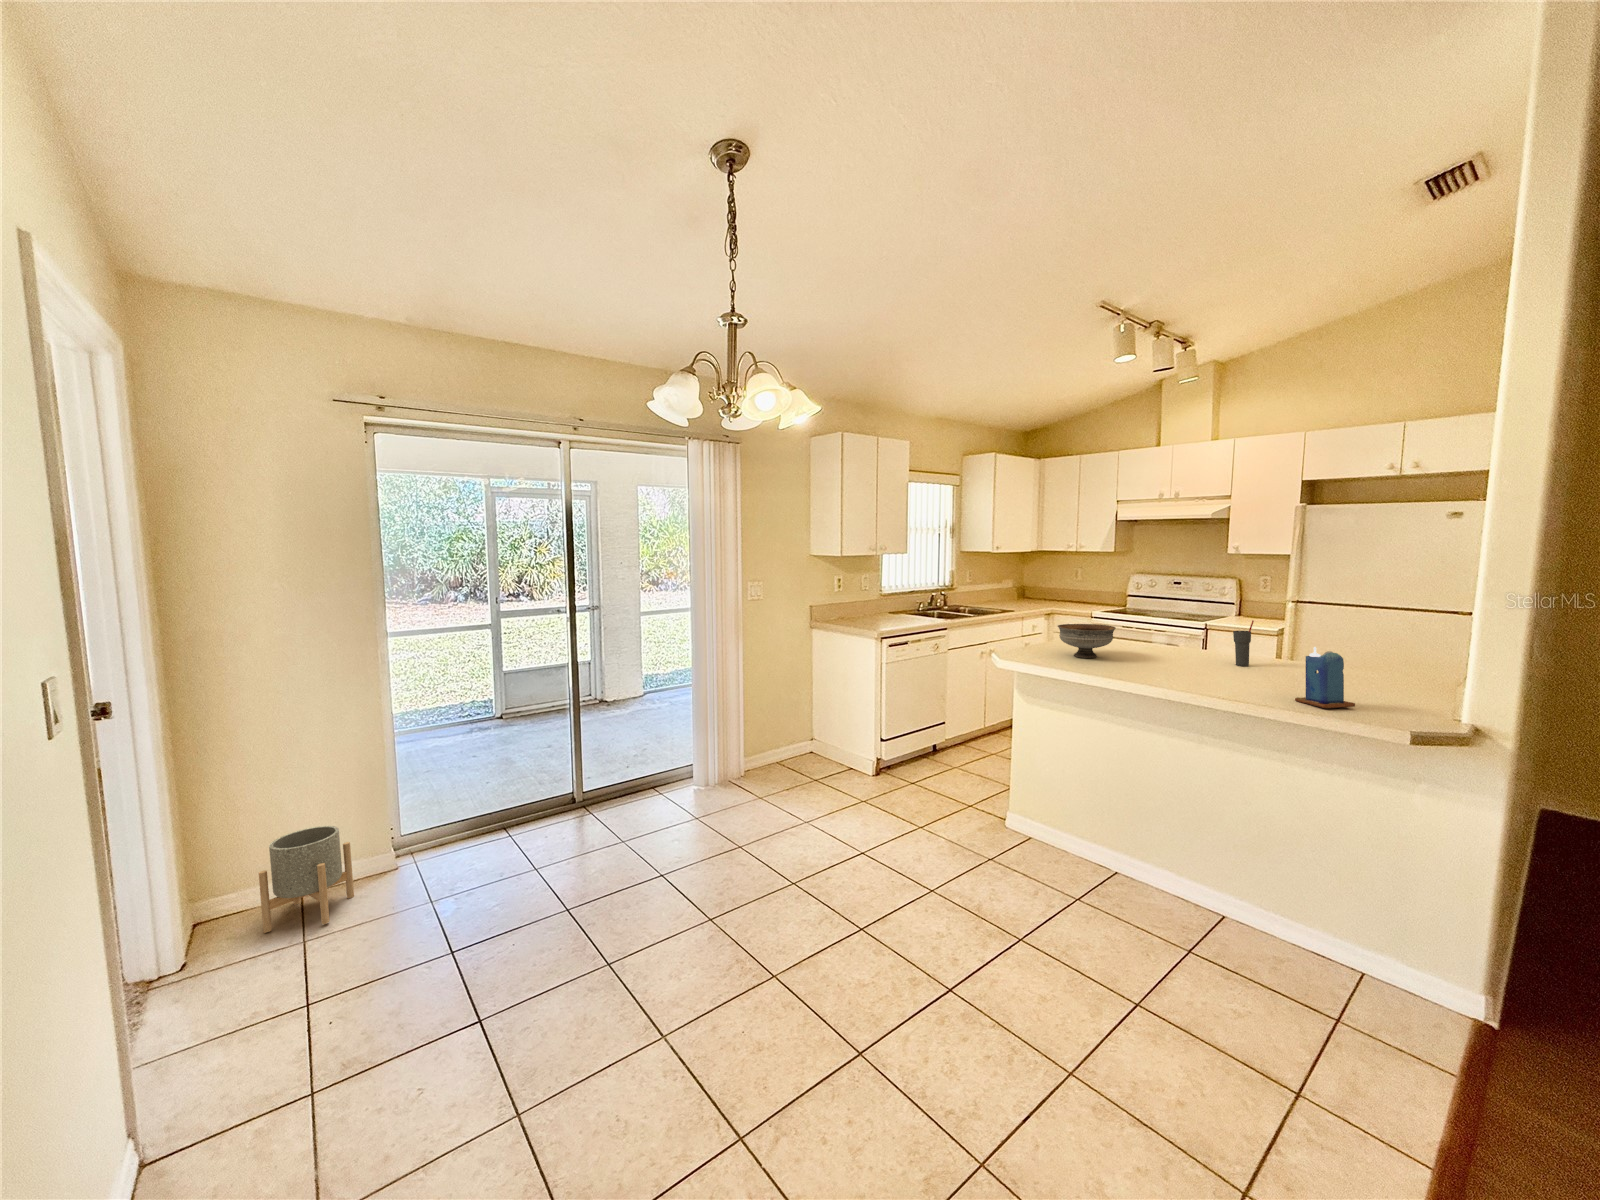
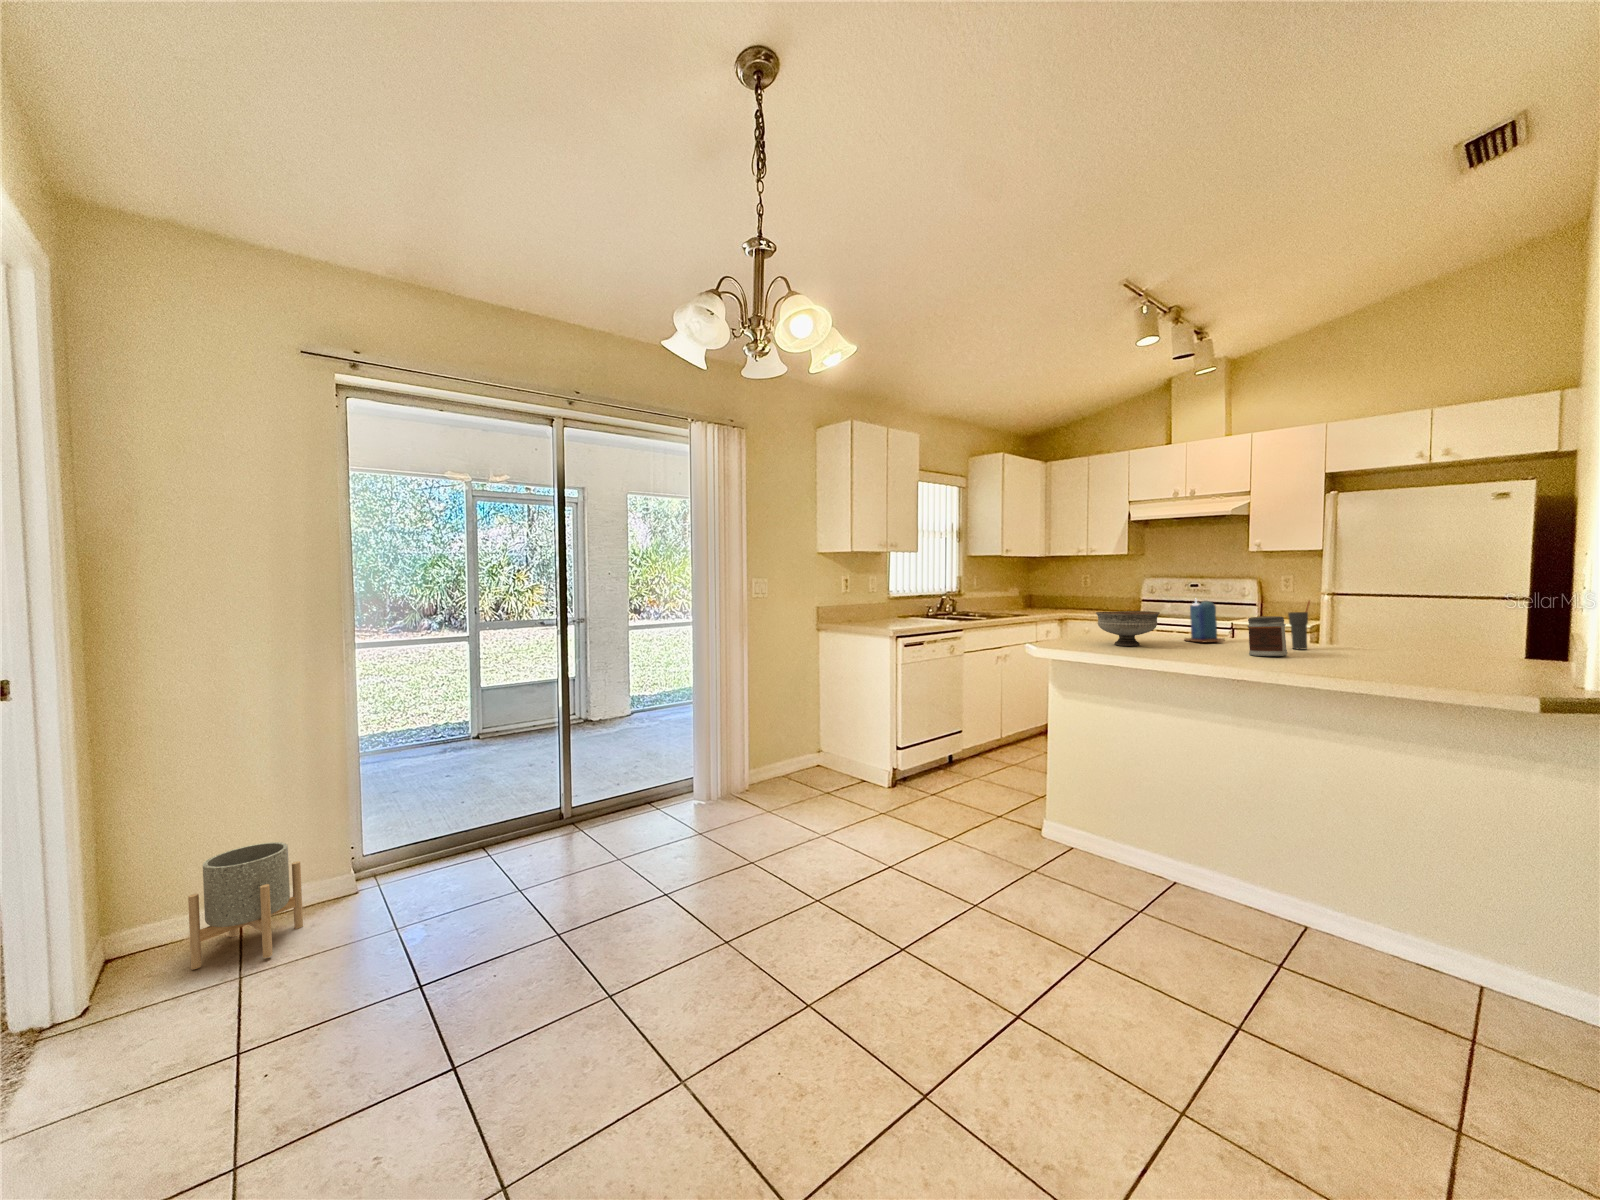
jar: none [1191,637,1227,675] -> present [1248,616,1288,656]
candle: present [1295,647,1355,708] -> present [1185,598,1225,642]

